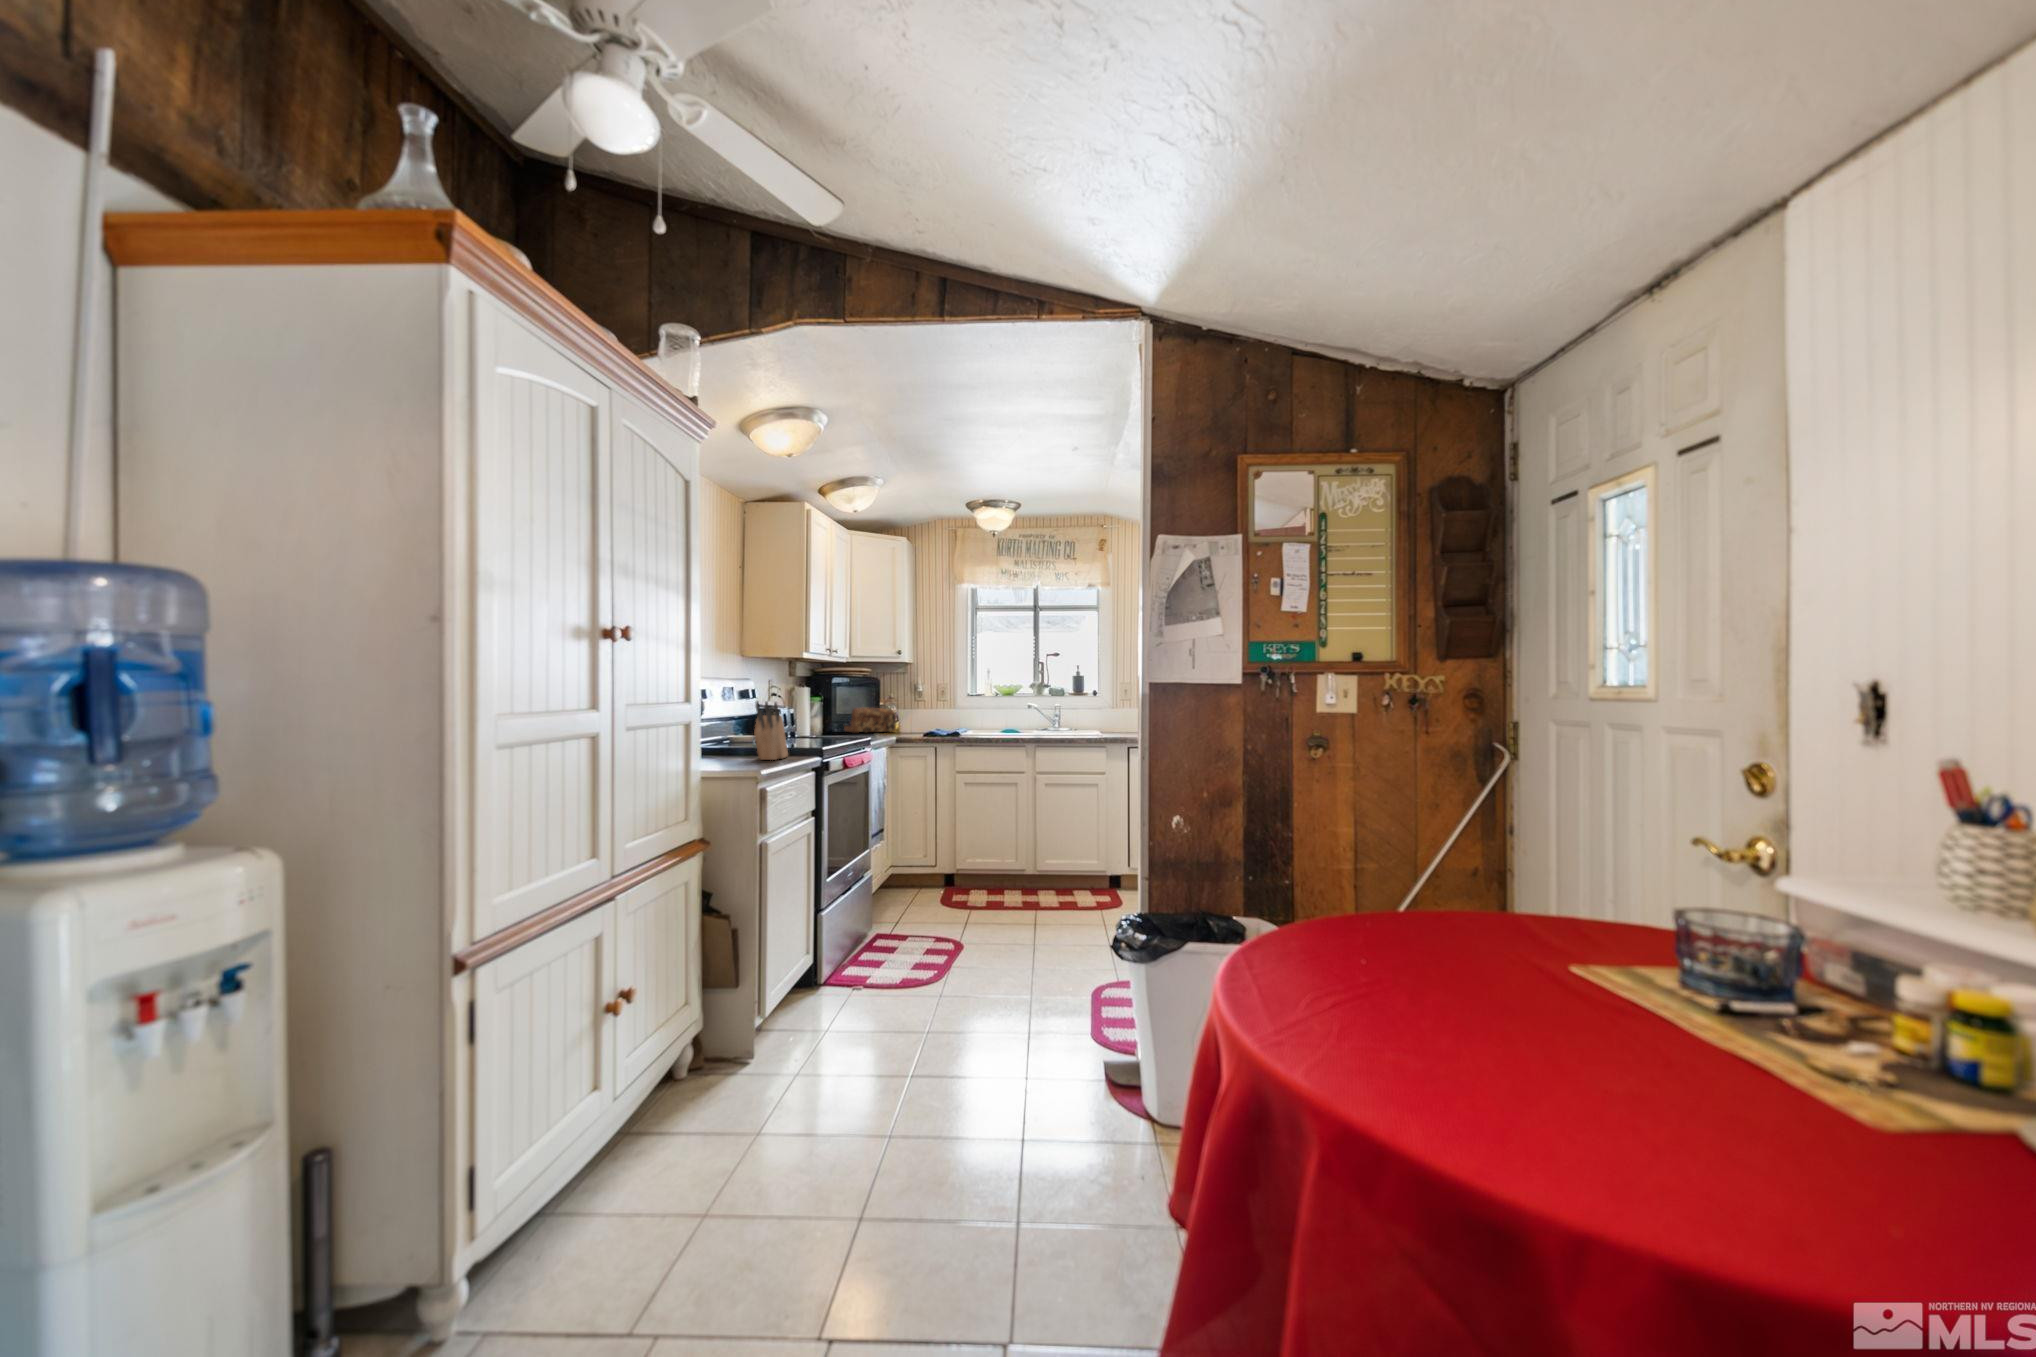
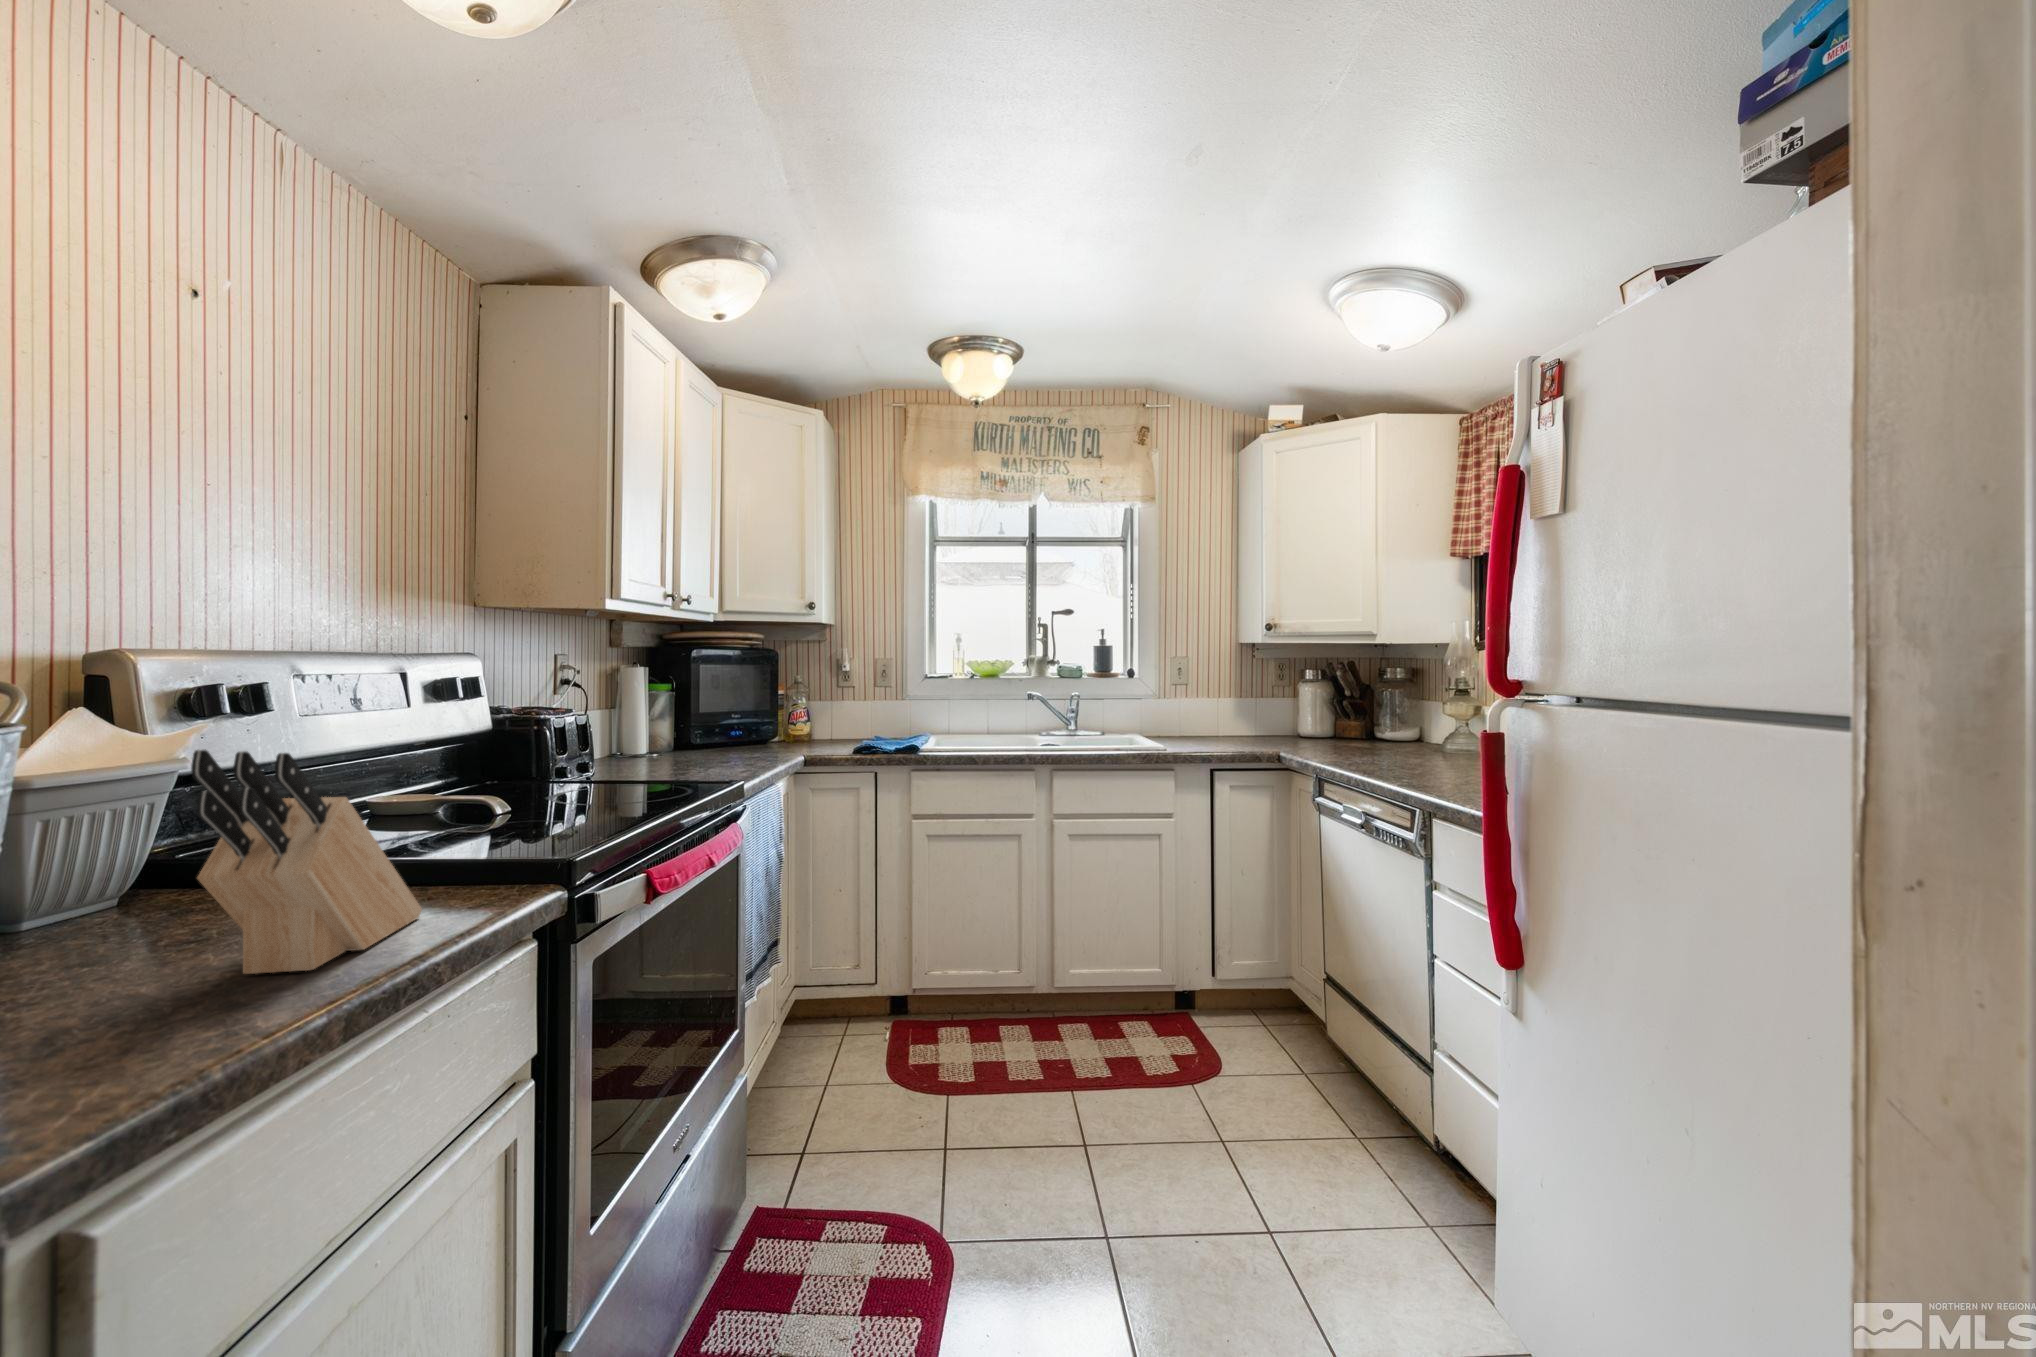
bread loaf: present [844,707,896,733] -> none [708,703,805,750]

